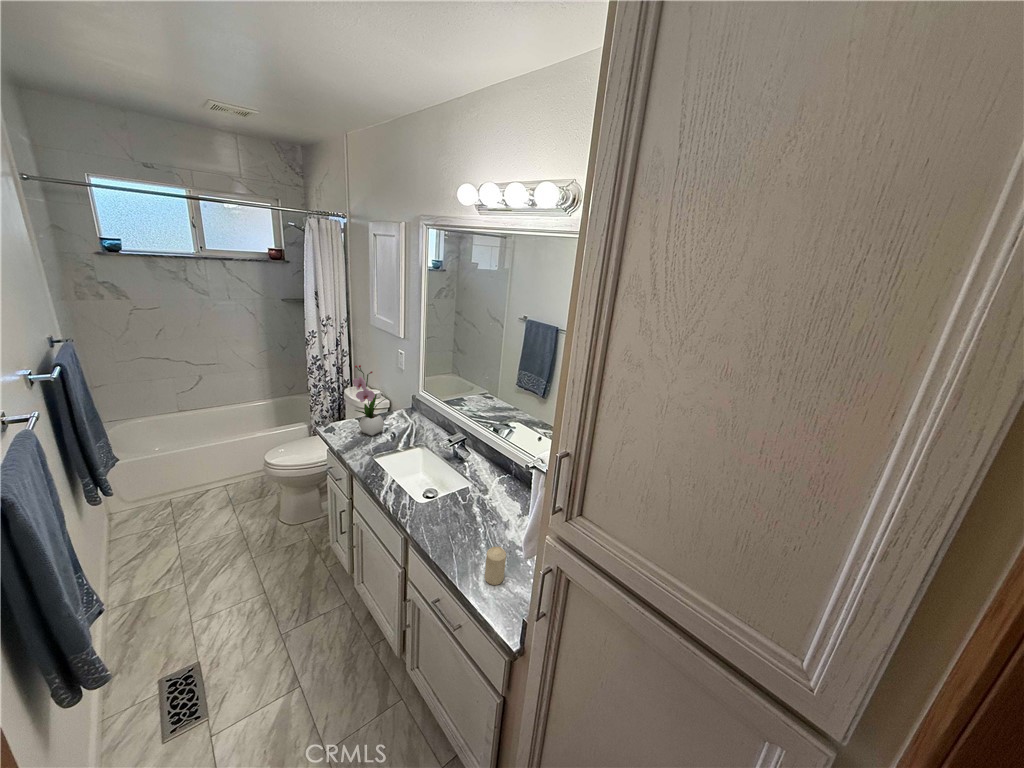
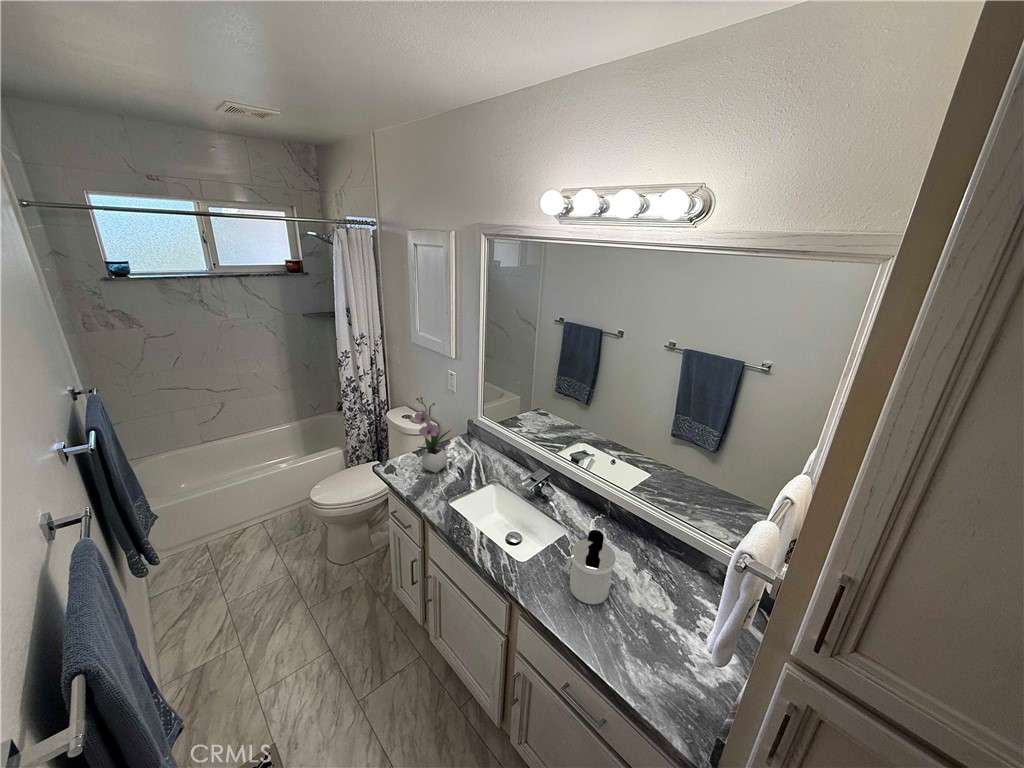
soap dispenser: none [440,471,492,535] -> present [564,530,616,604]
candle: present [485,547,506,585] -> none [633,630,662,677]

